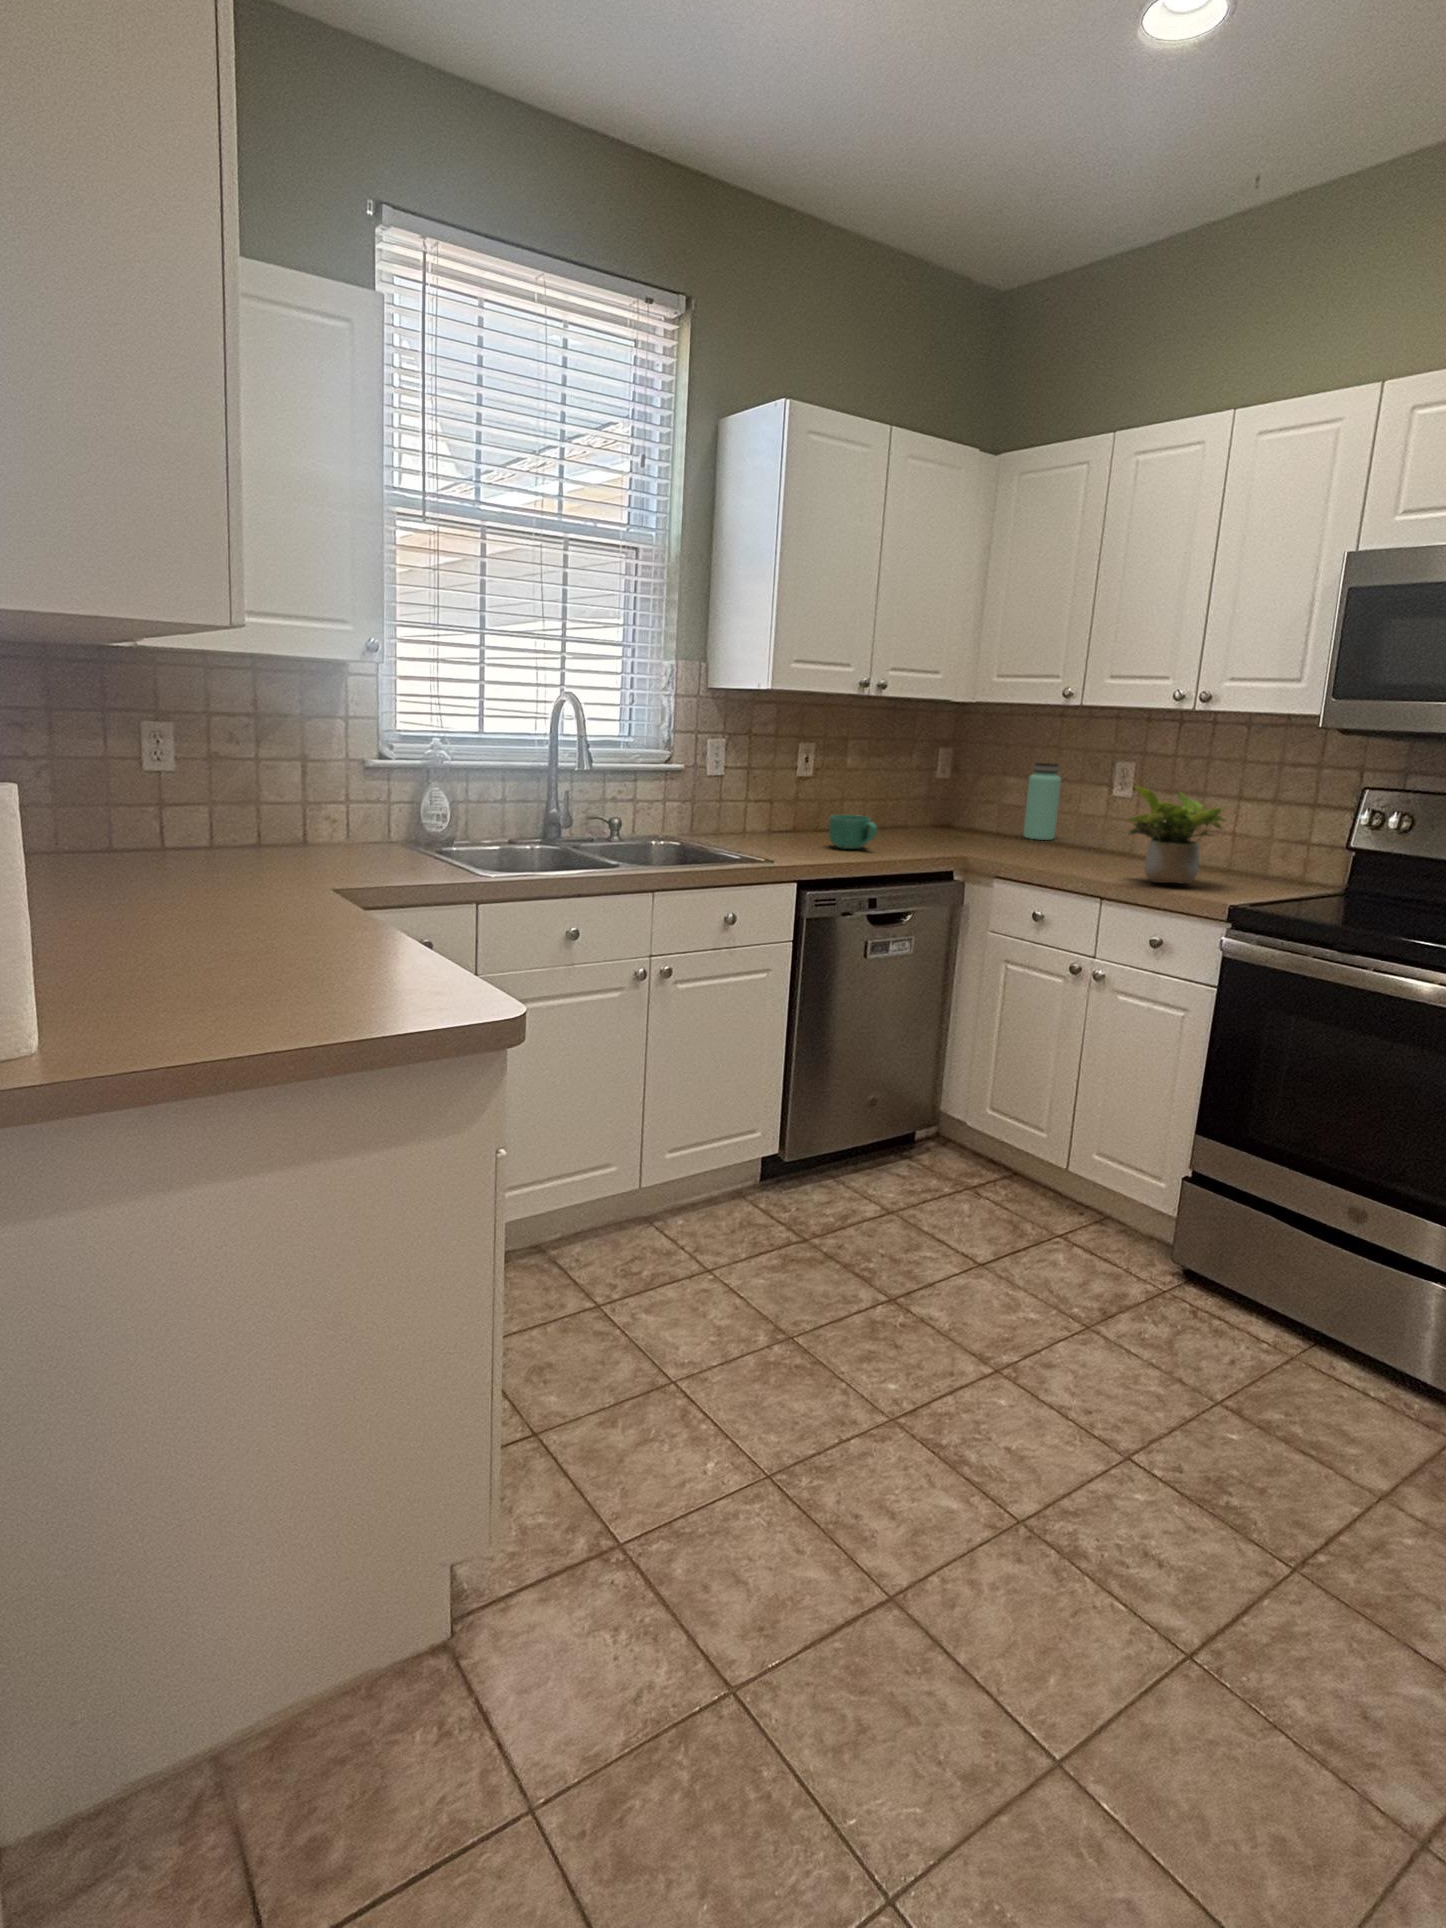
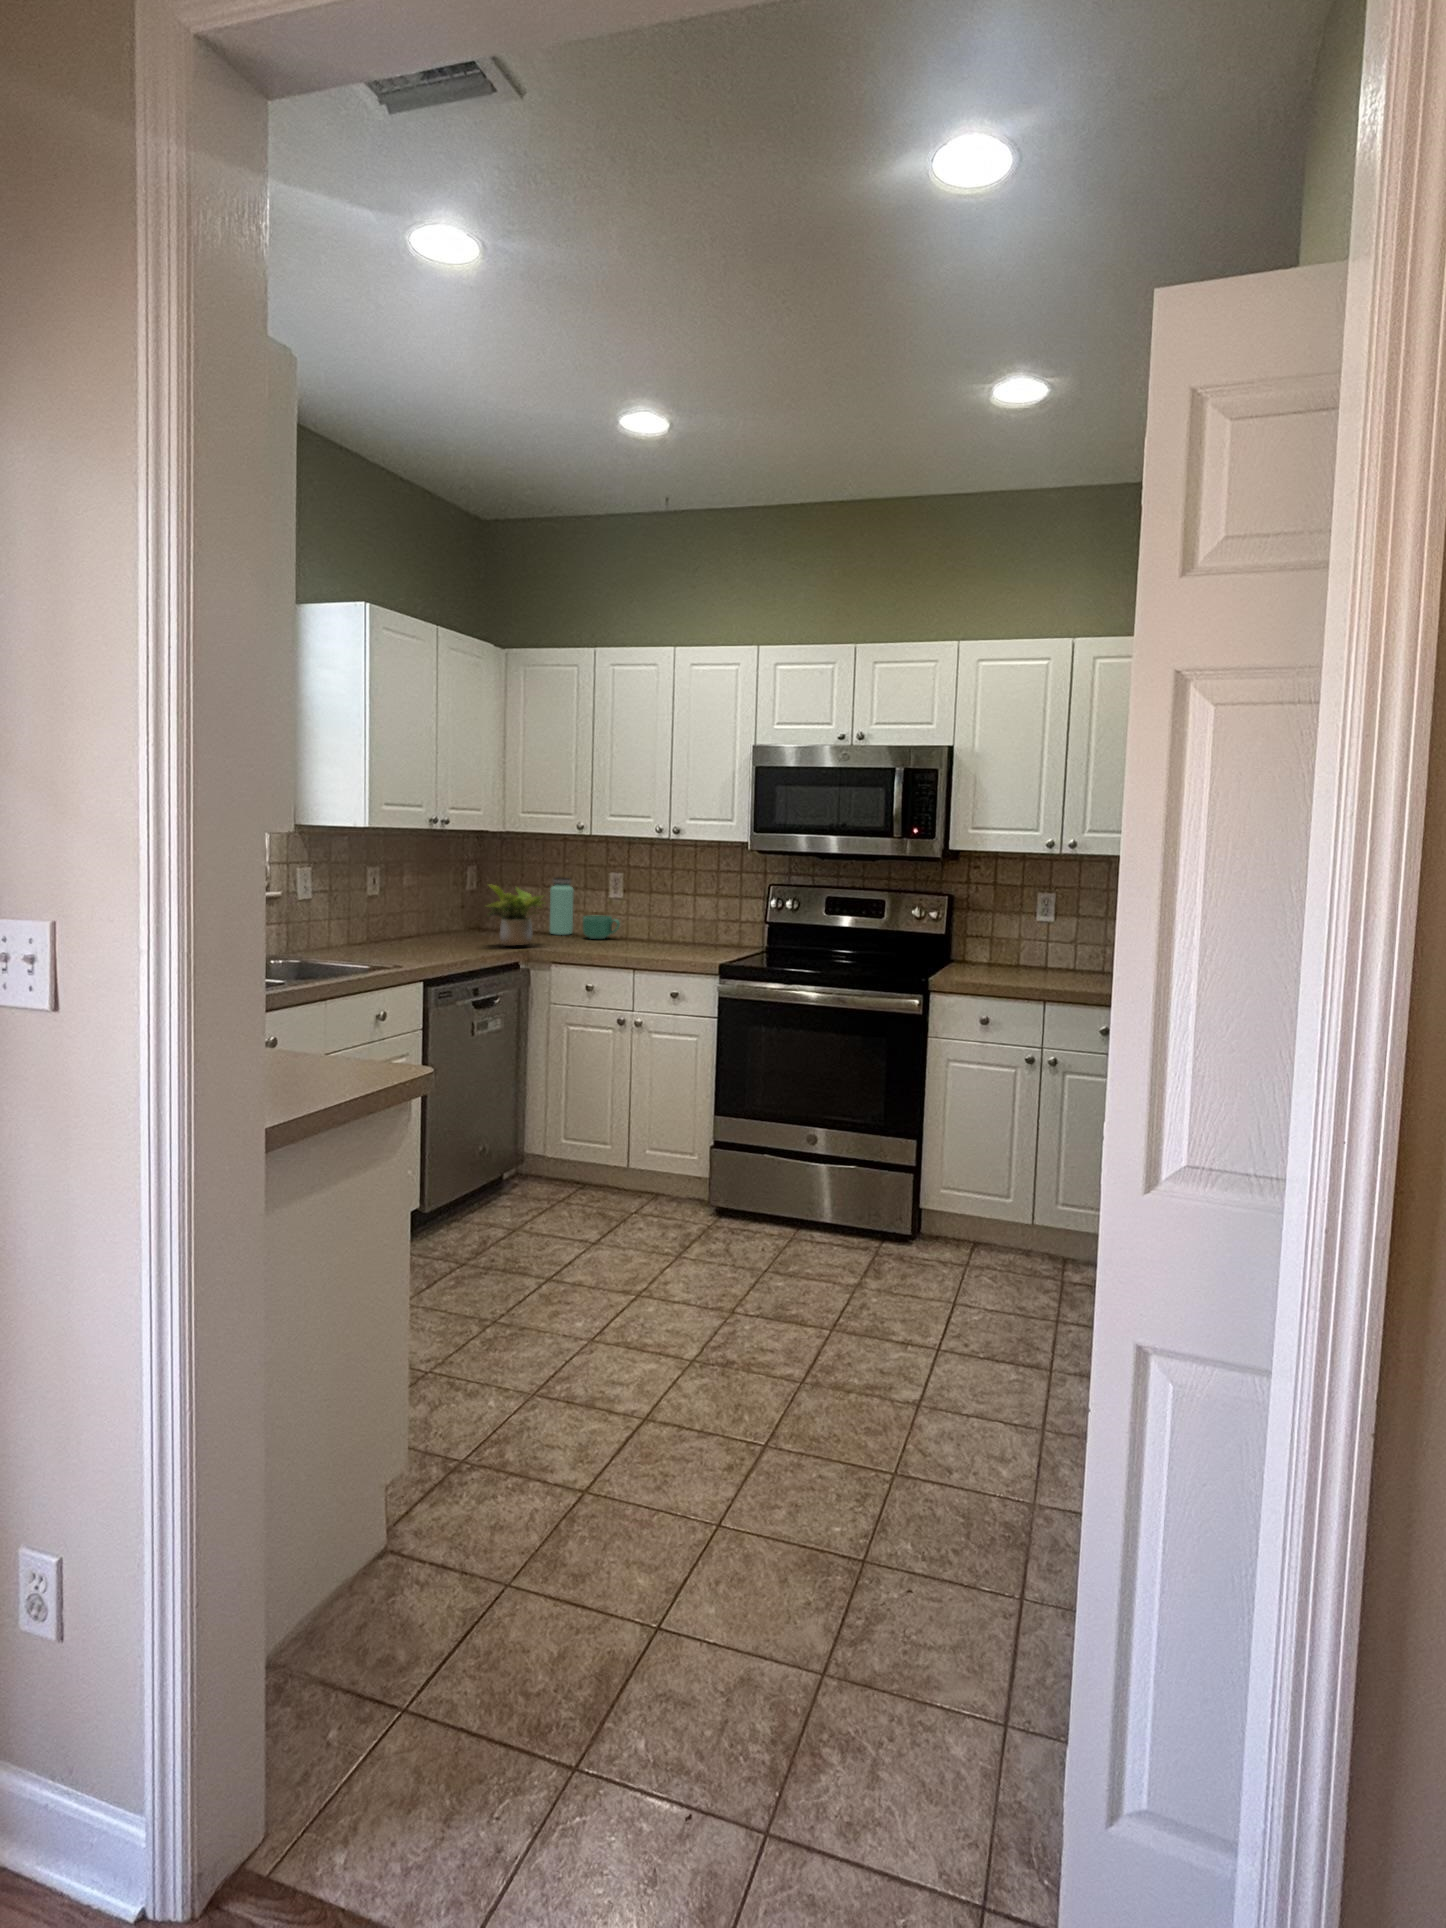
potted plant: present [1127,786,1226,884] -> present [487,884,544,946]
mug: present [829,815,877,849] -> present [583,916,620,939]

